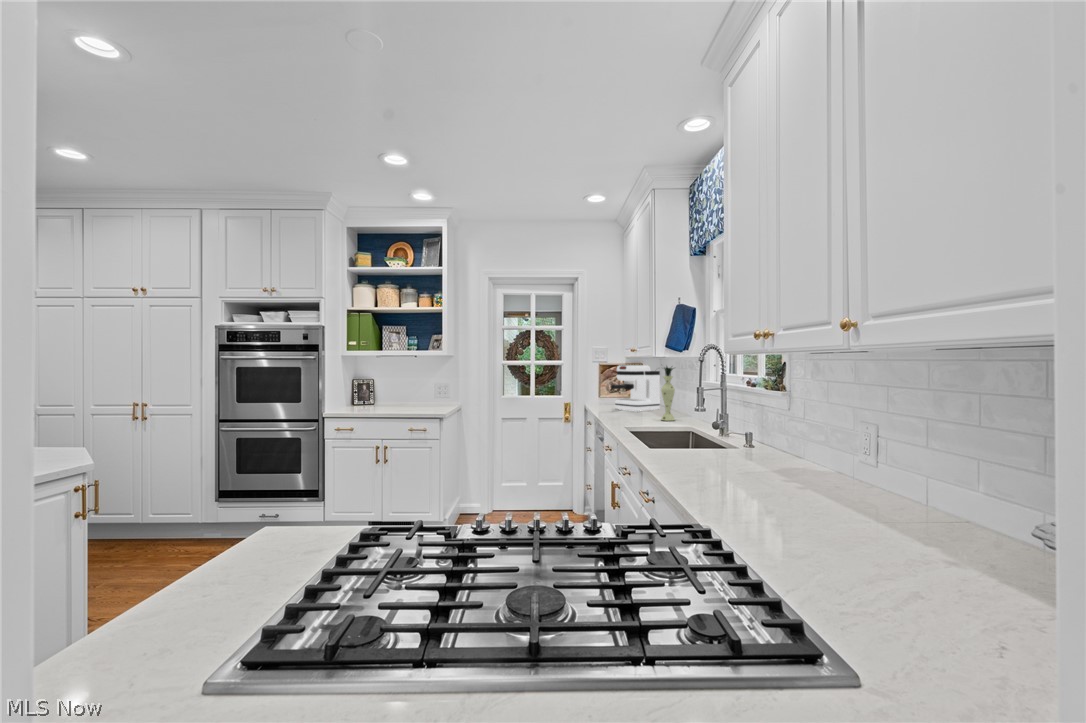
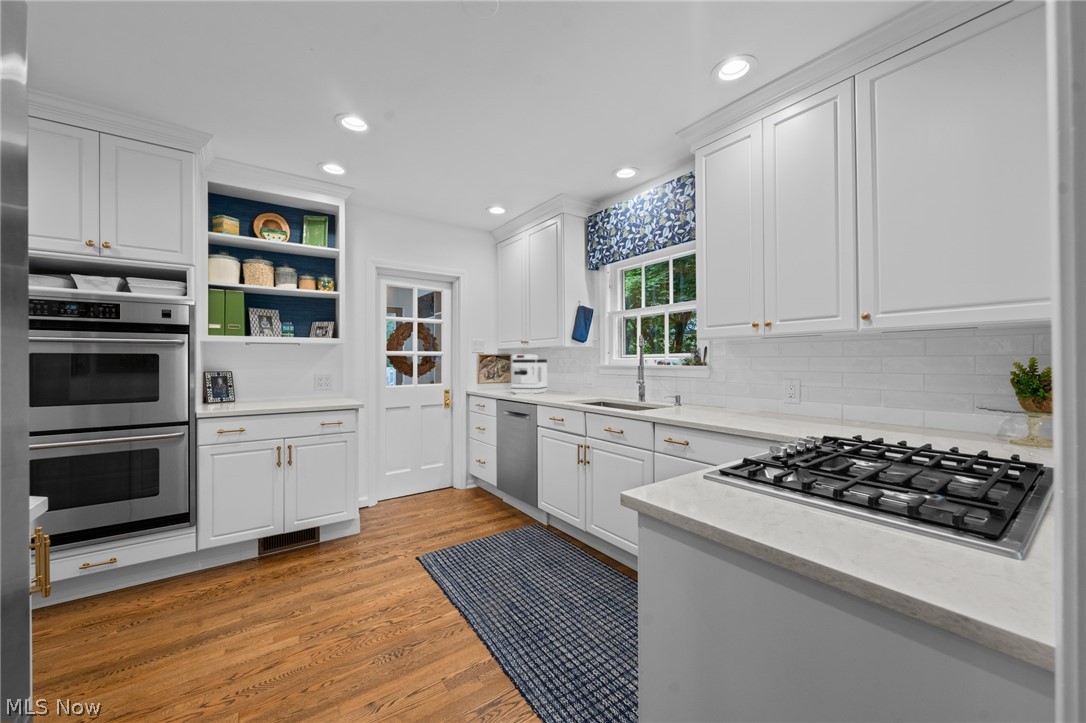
vase: present [661,367,675,421] -> none [572,352,588,398]

